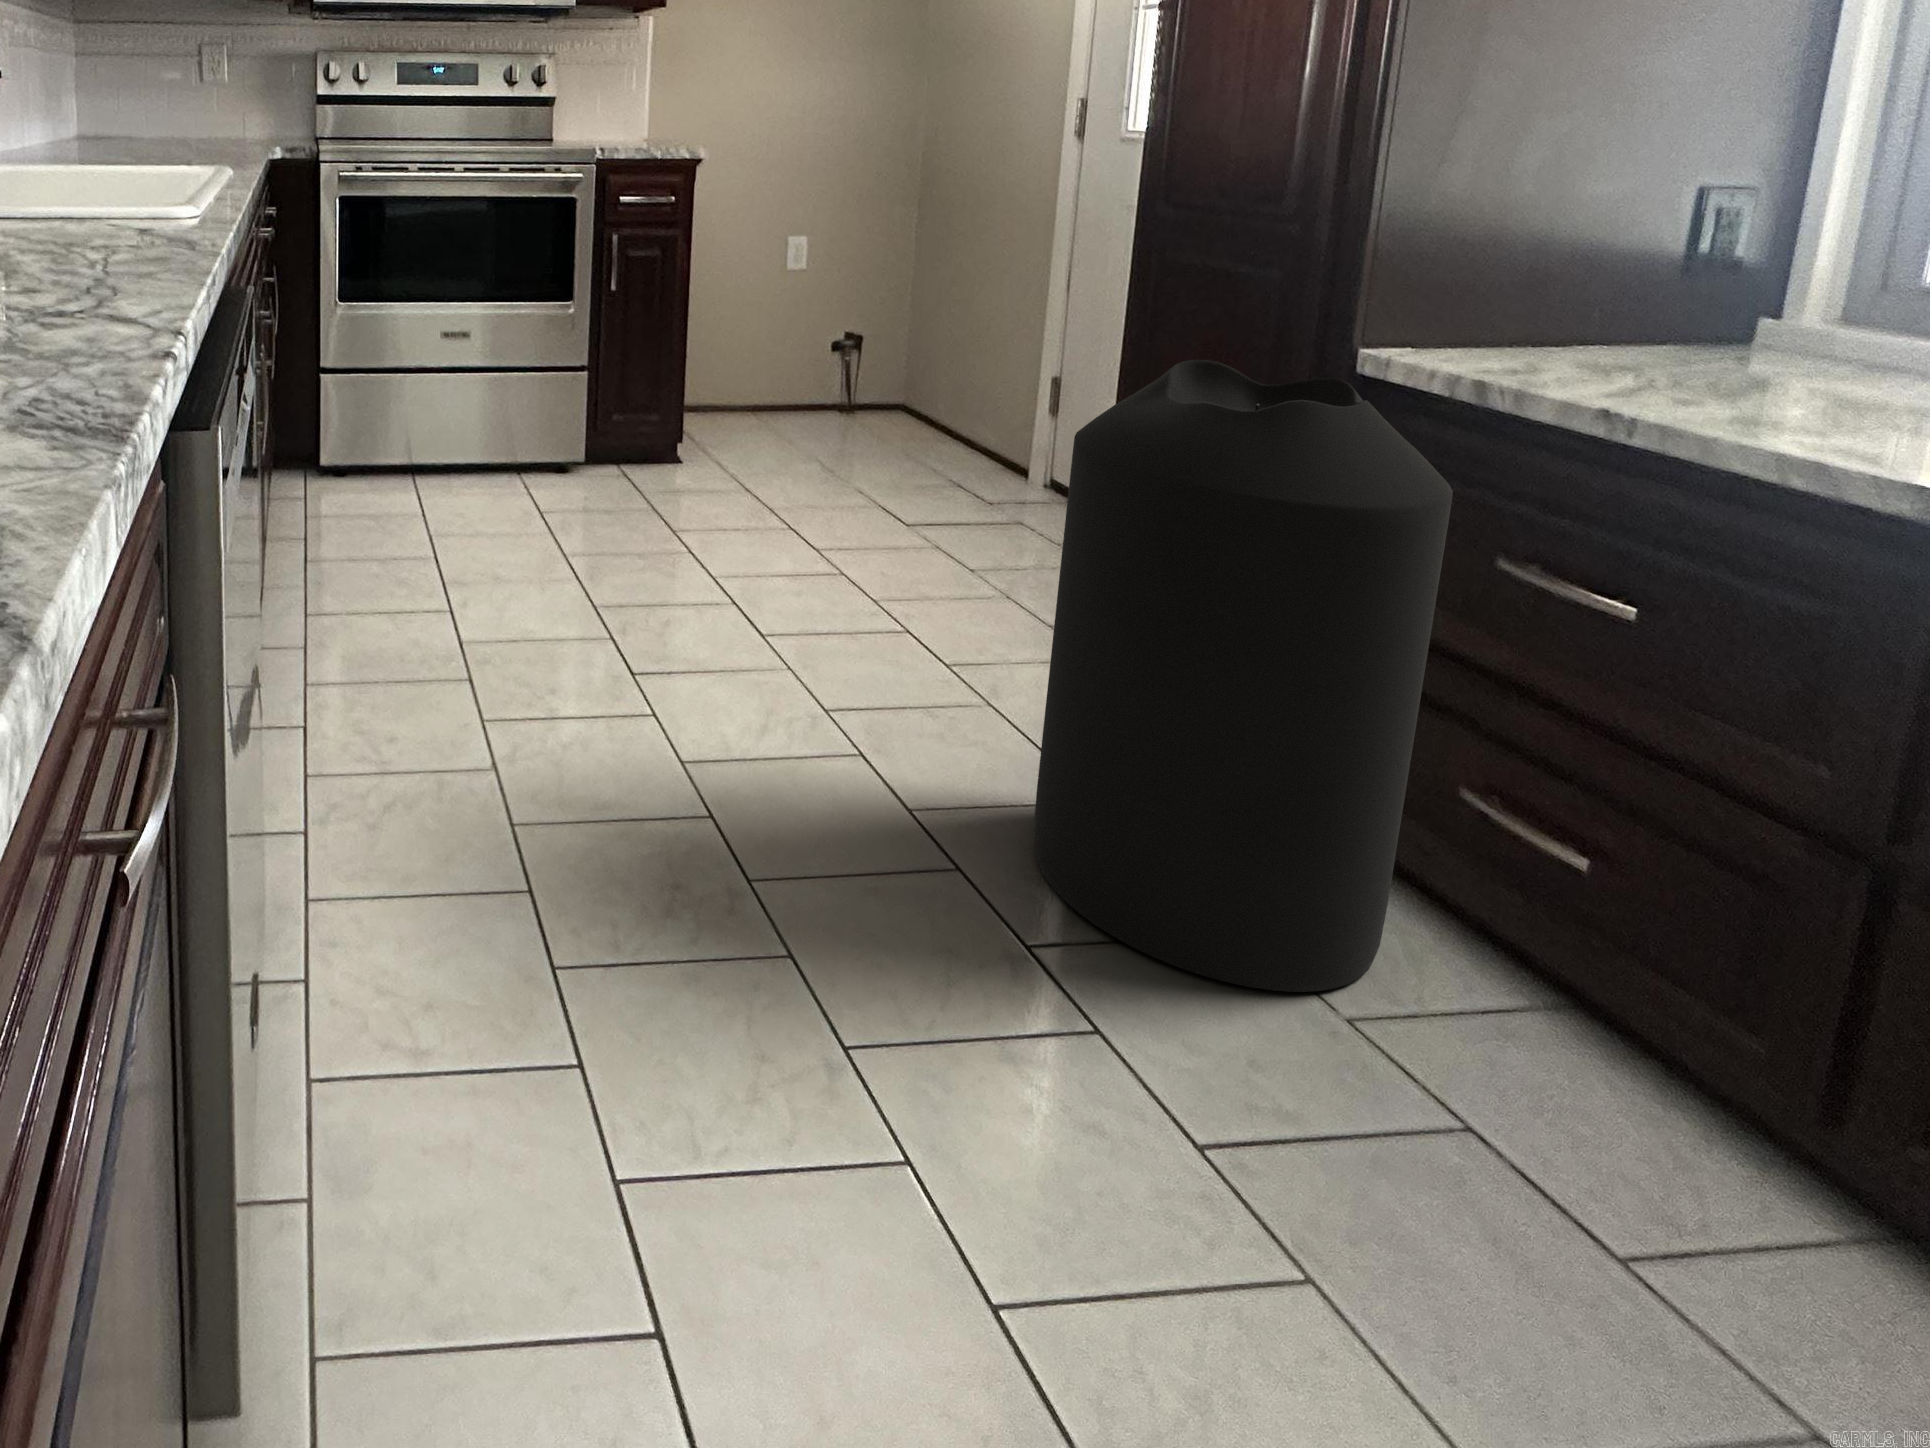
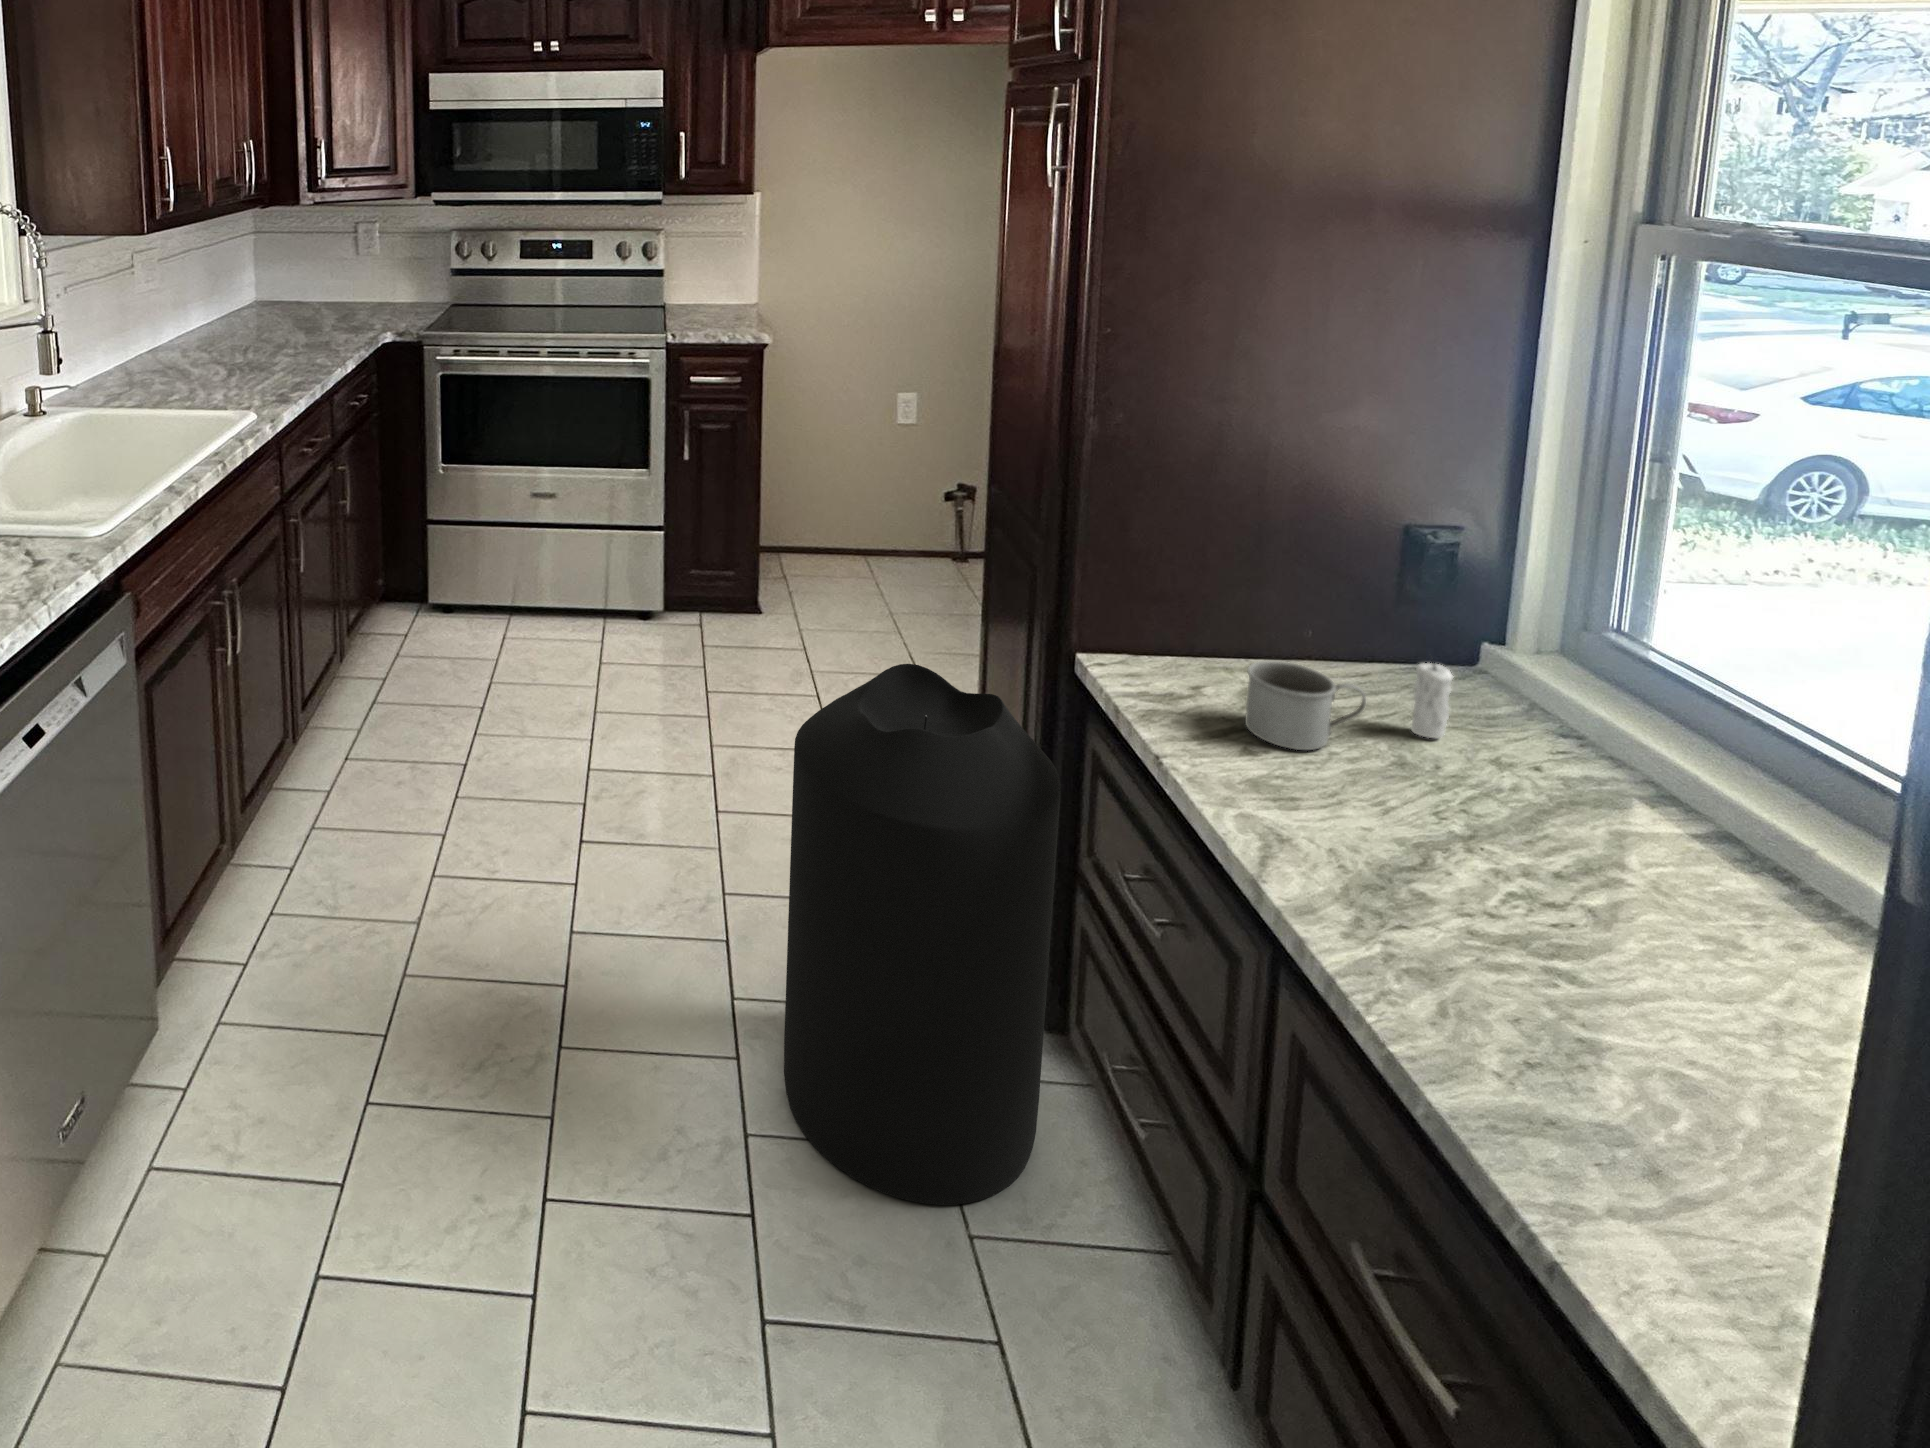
candle: none [1796,280,1859,379] -> present [1411,663,1453,738]
mug: none [1634,305,1799,390] -> present [1245,661,1366,750]

